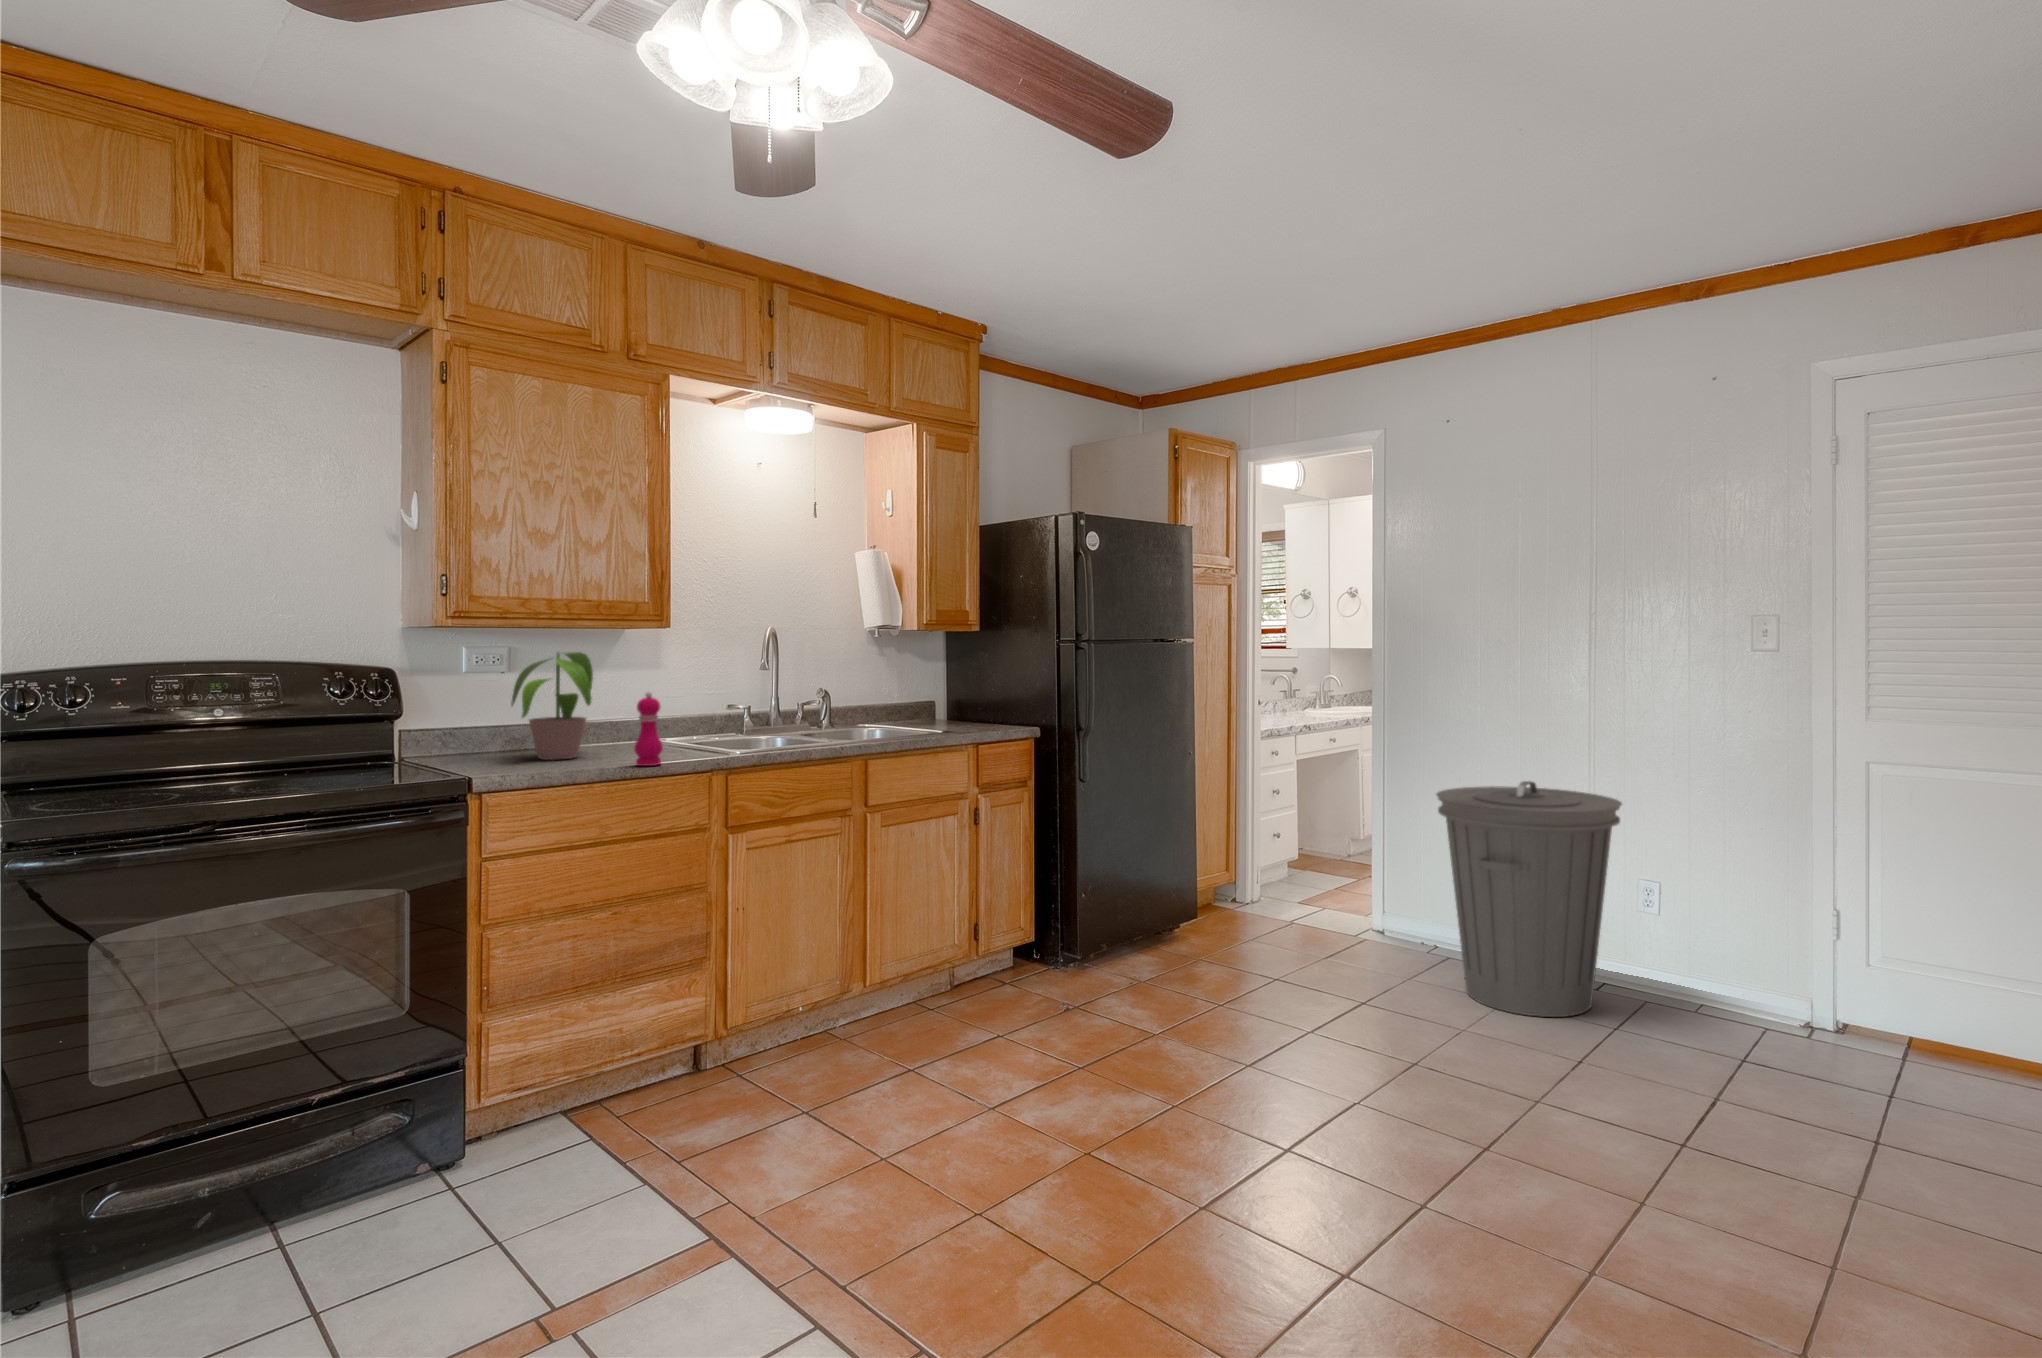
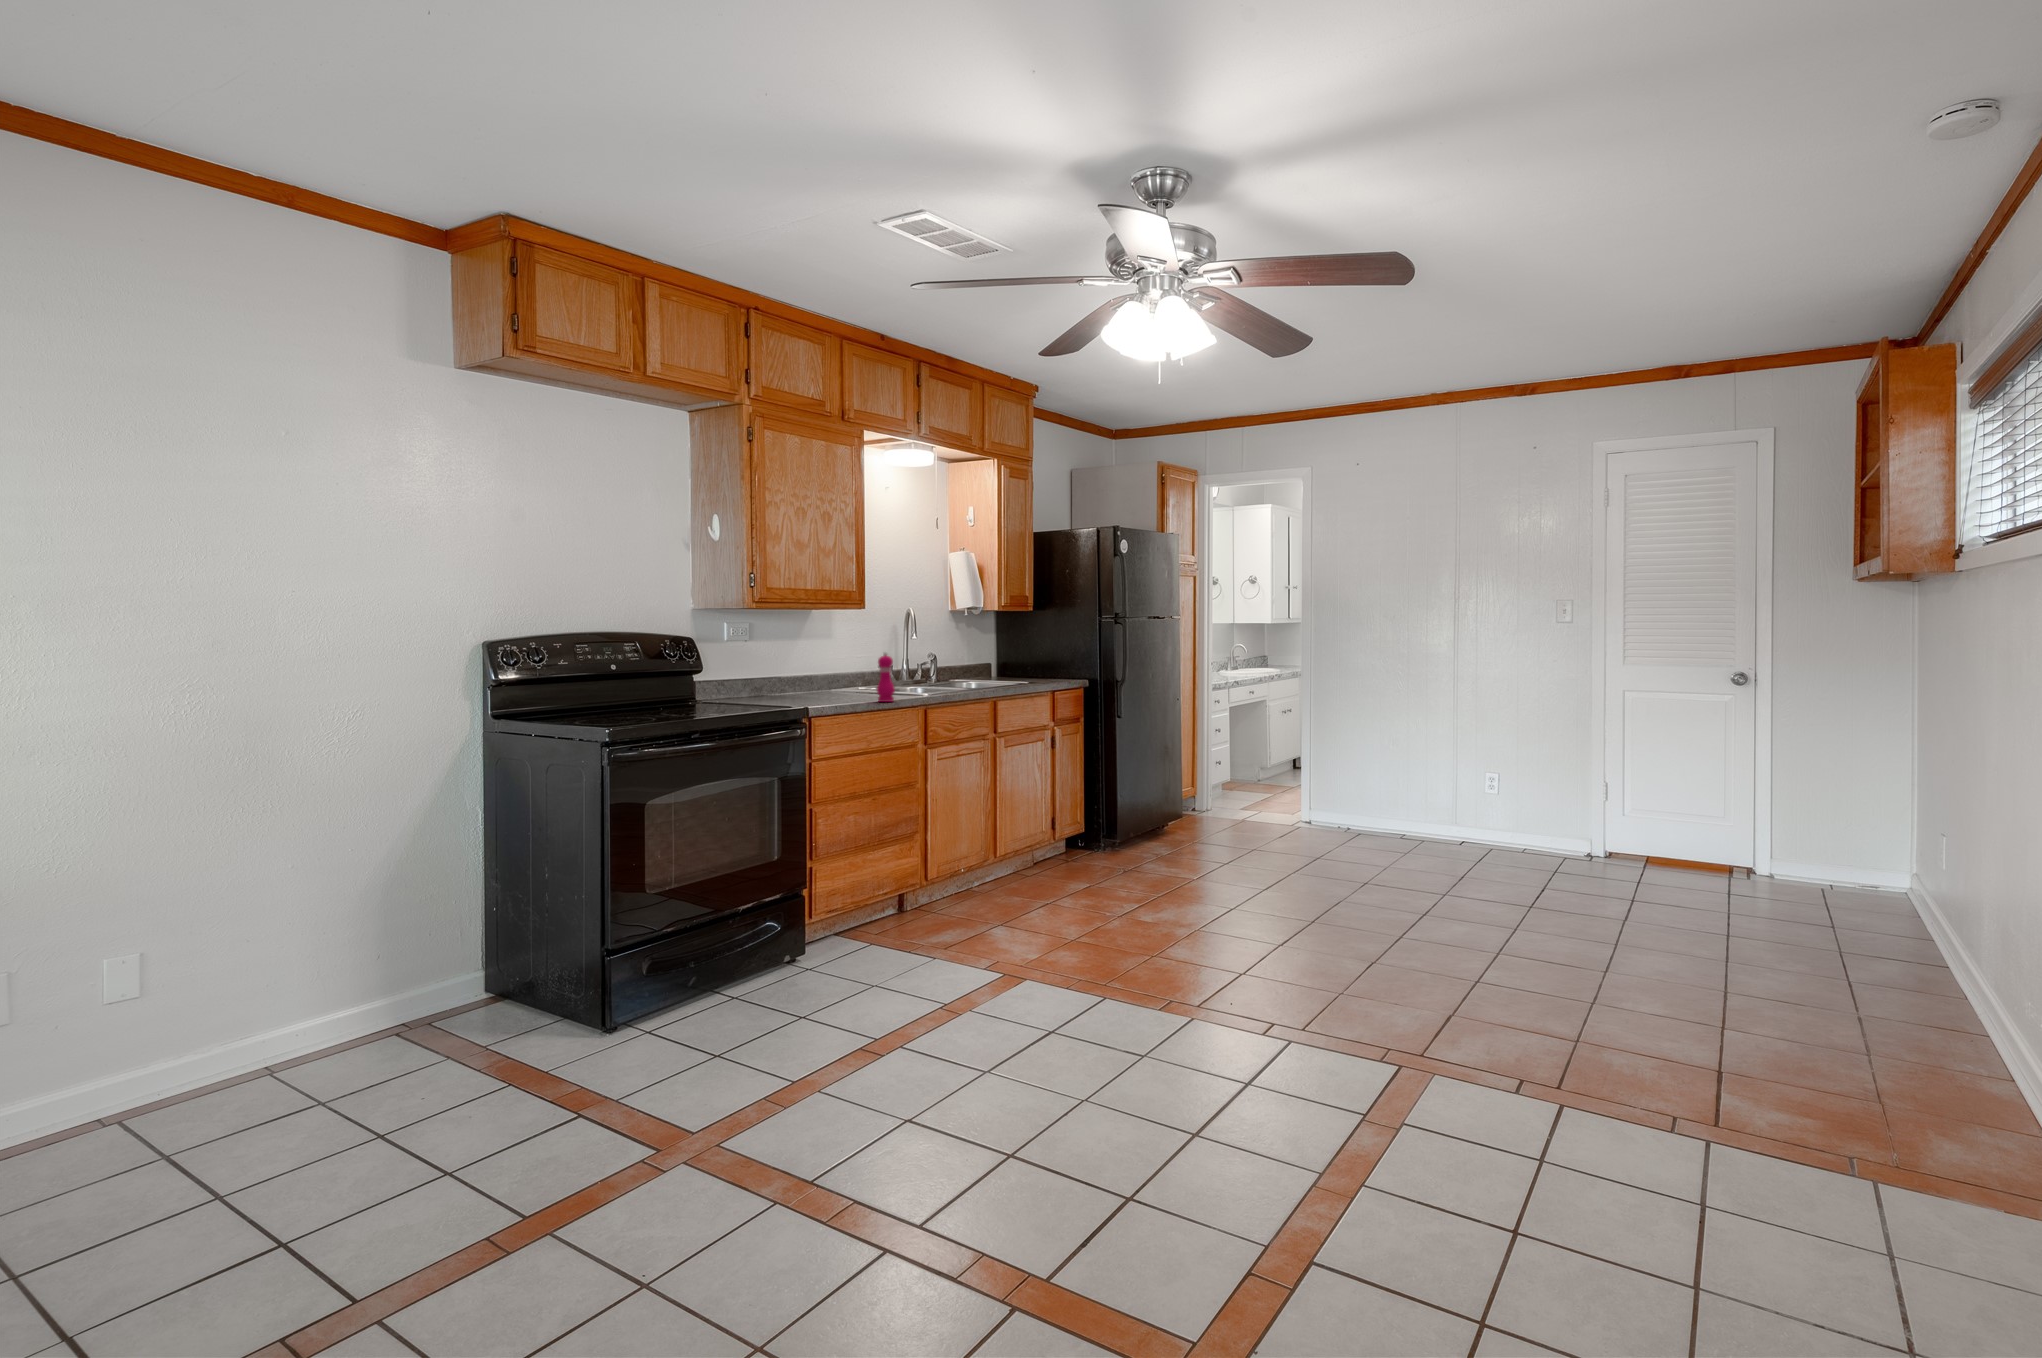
potted plant: present [511,652,593,760] -> none [771,625,840,700]
trash can: present [1436,781,1622,1017] -> none [1359,709,1479,860]

